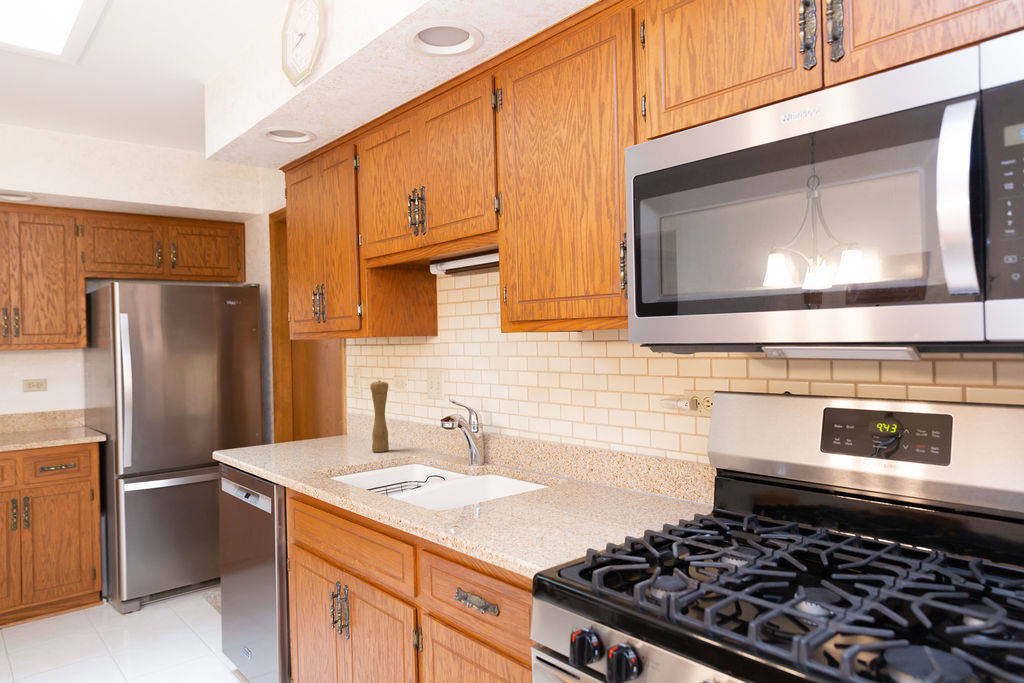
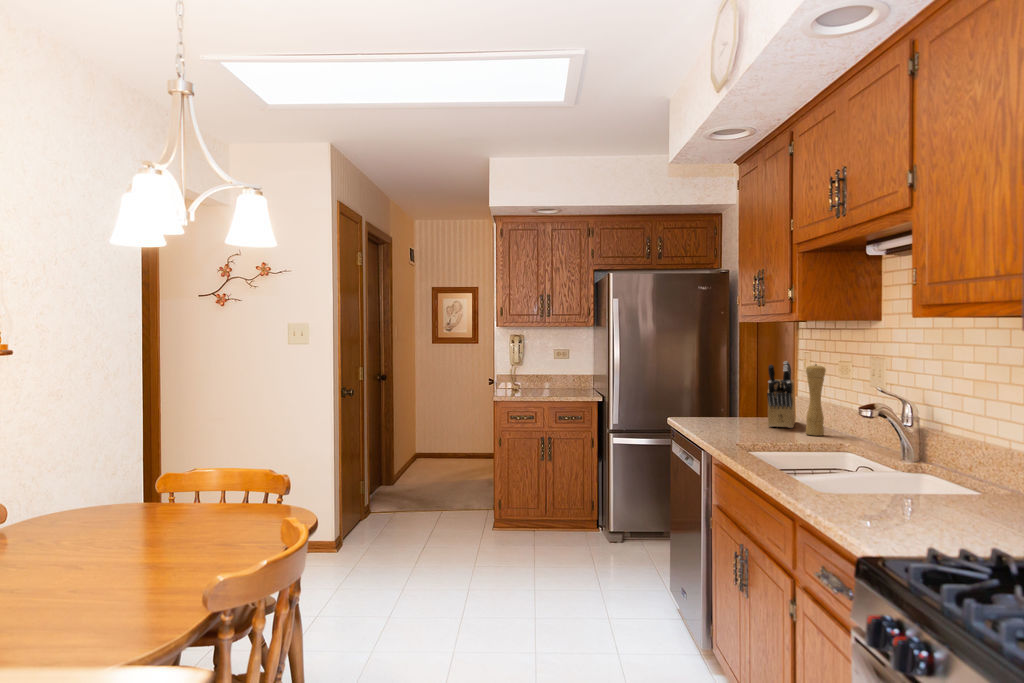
knife block: none [328,379,355,448] -> present [767,361,795,428]

